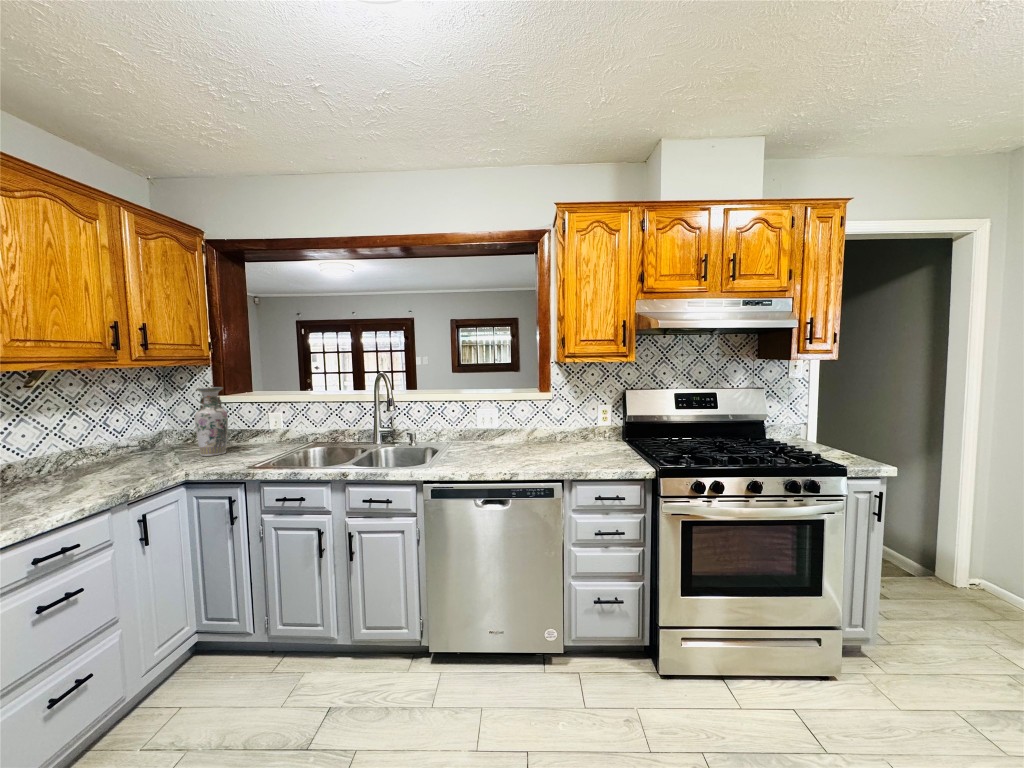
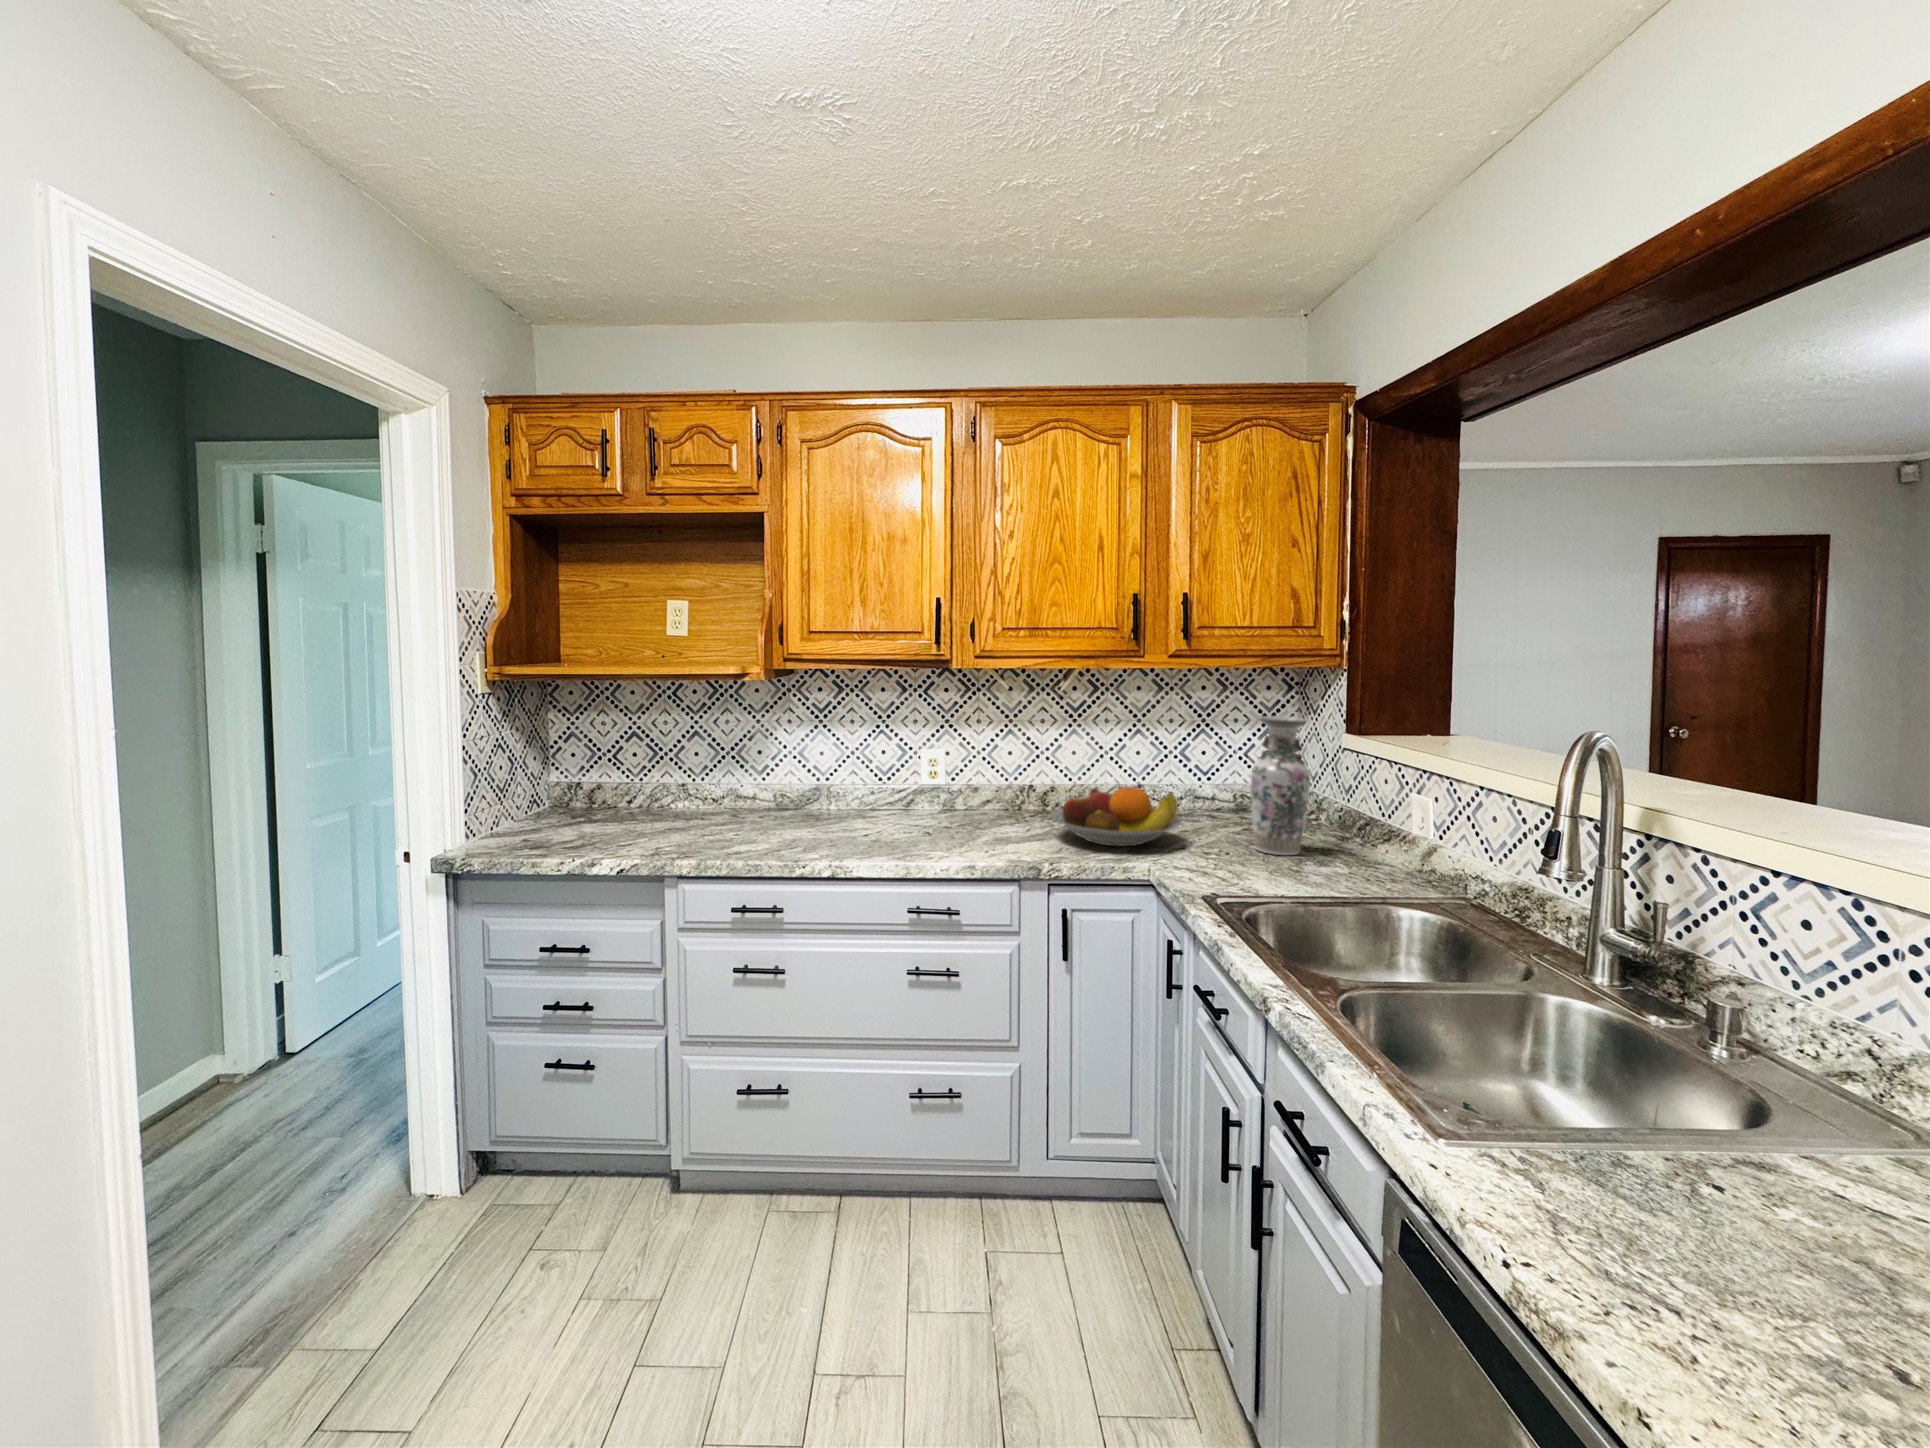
fruit bowl: none [59,437,168,480] -> present [1051,787,1181,846]

